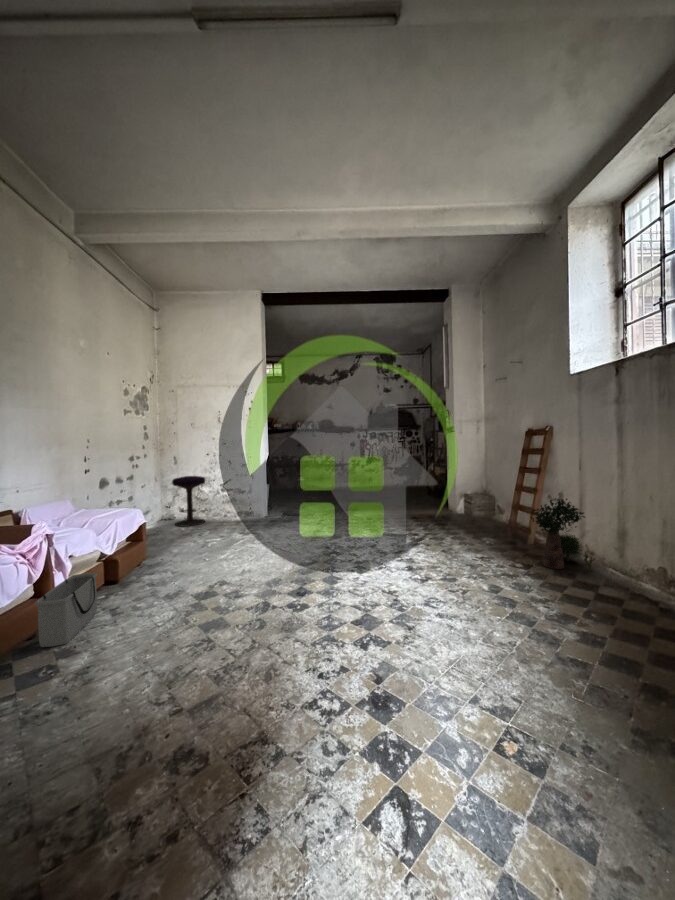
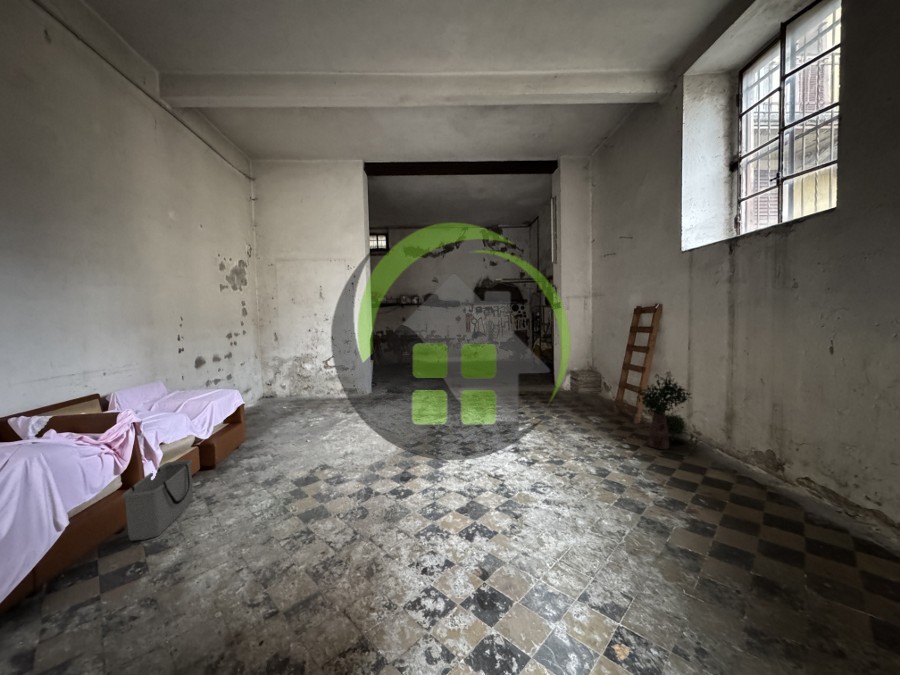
stool: present [172,476,205,526] -> none [276,354,310,405]

